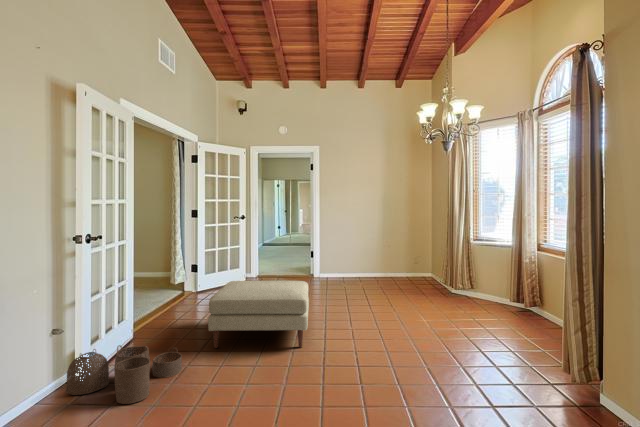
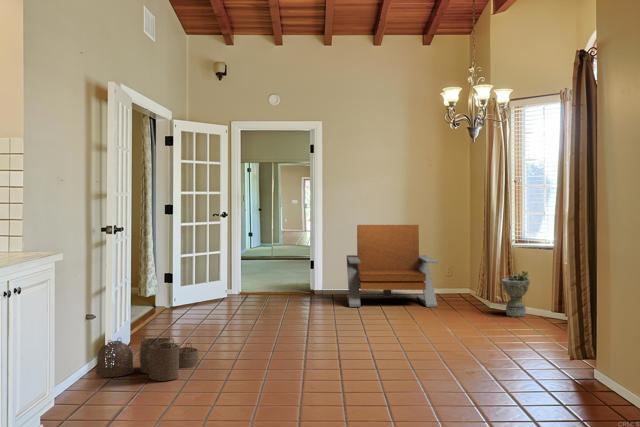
lounge chair: none [337,225,409,291] -> present [347,225,438,307]
planter: none [464,266,488,304] -> present [502,271,530,317]
ottoman: present [208,280,309,348] -> none [217,284,322,350]

